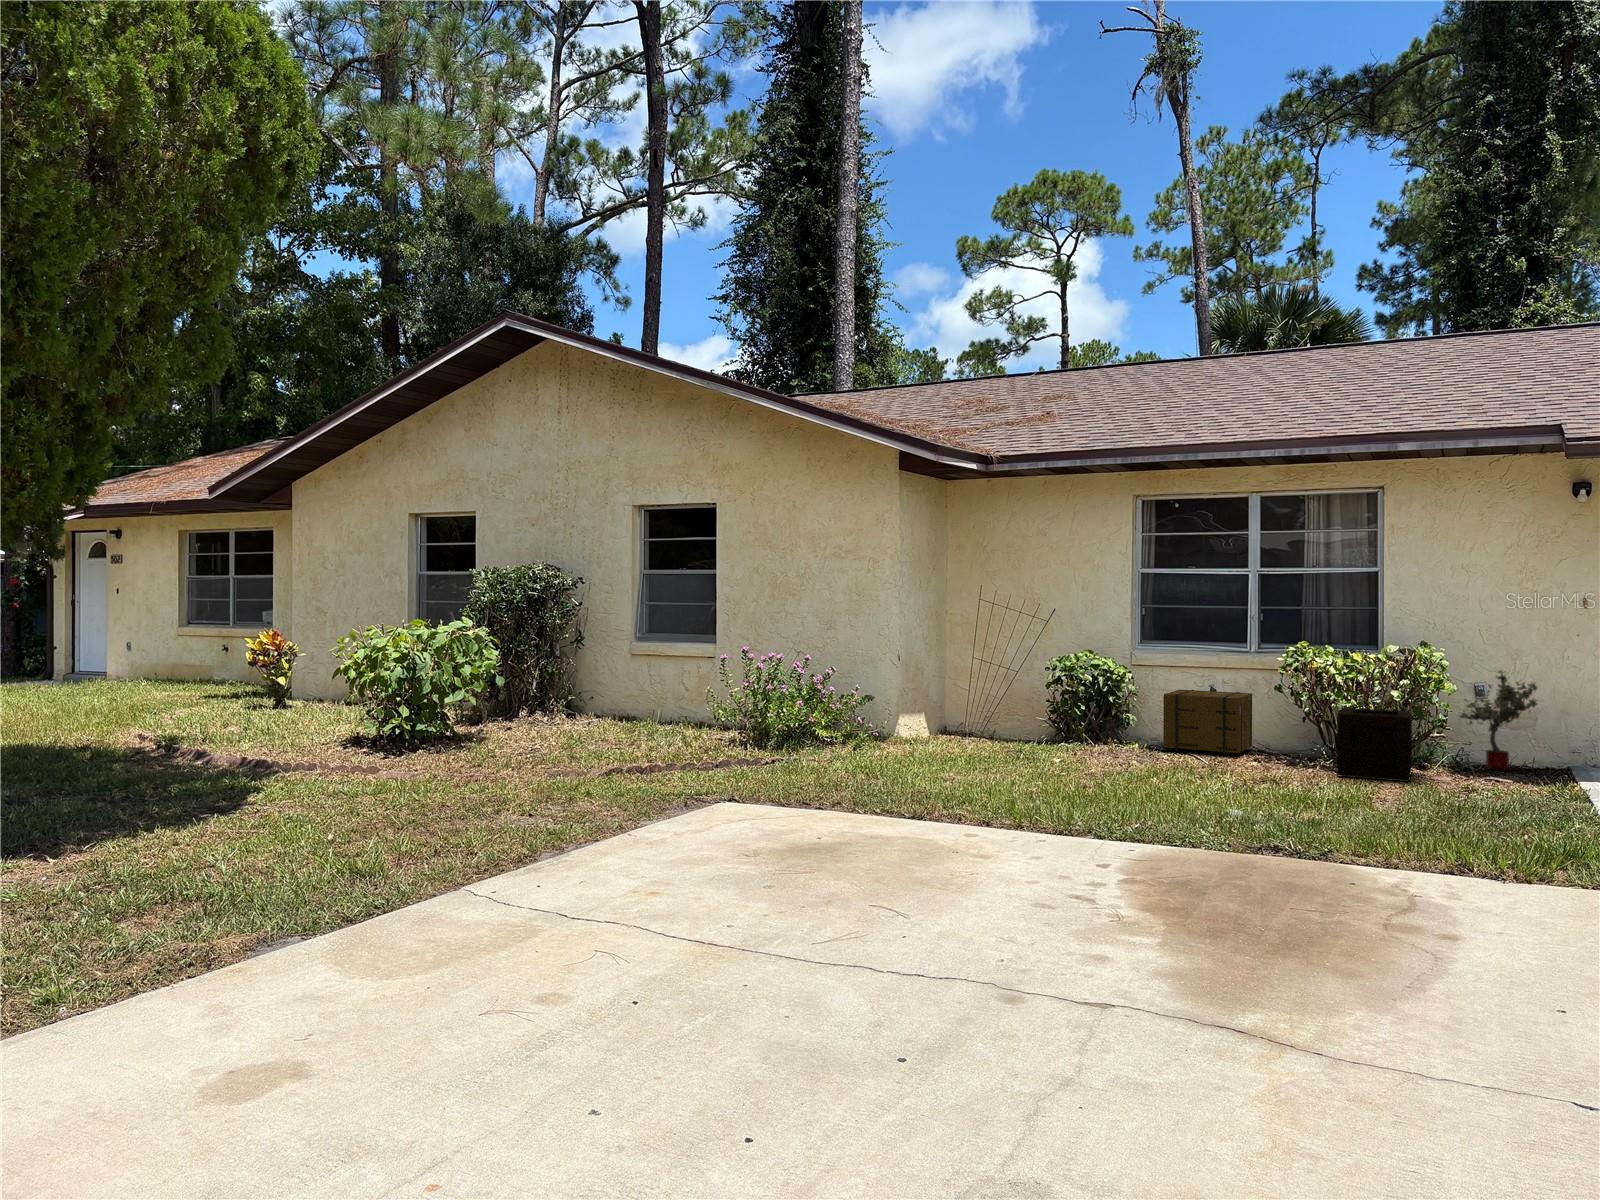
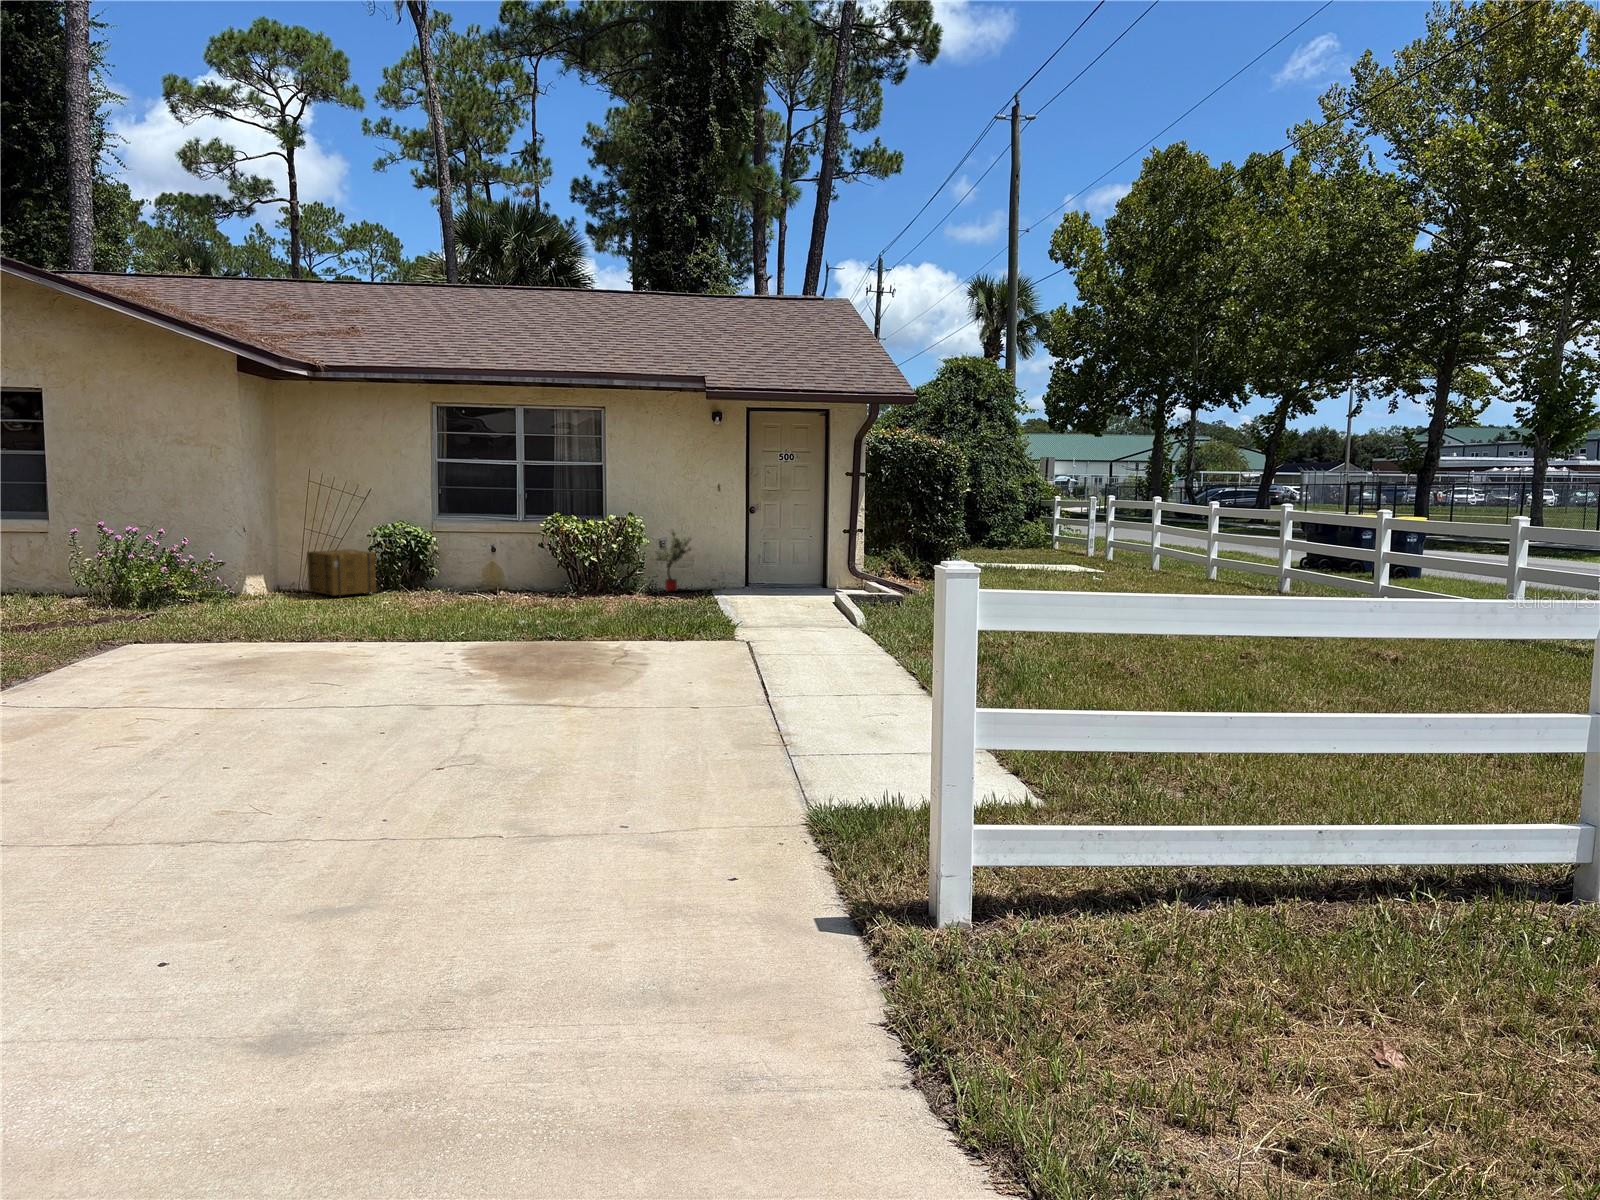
cardboard box: present [1163,690,1252,756] -> present [307,550,376,597]
wooden crate: present [1336,707,1412,782] -> none [581,557,625,602]

